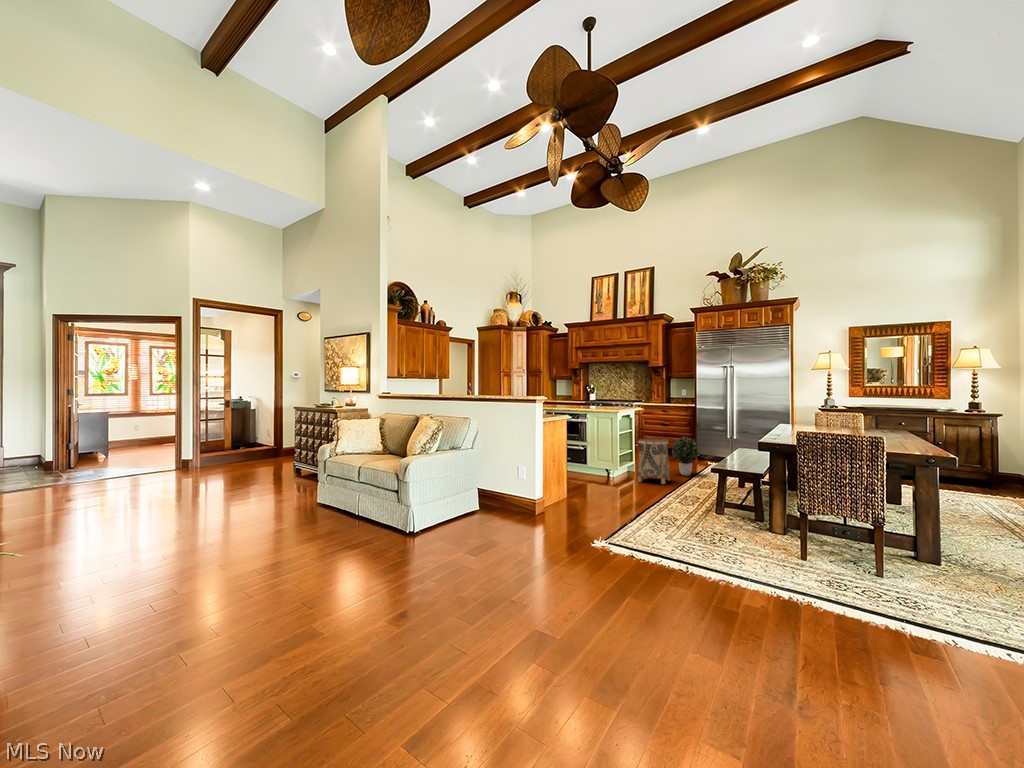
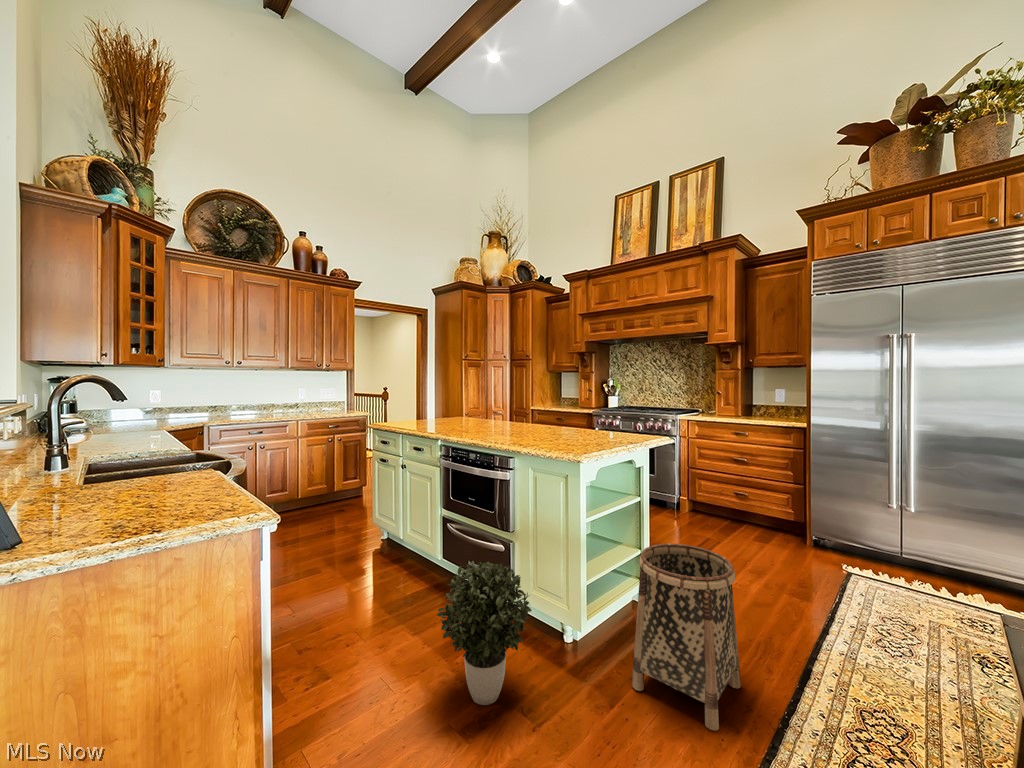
potted plant: present [671,437,699,476] -> present [437,561,532,705]

